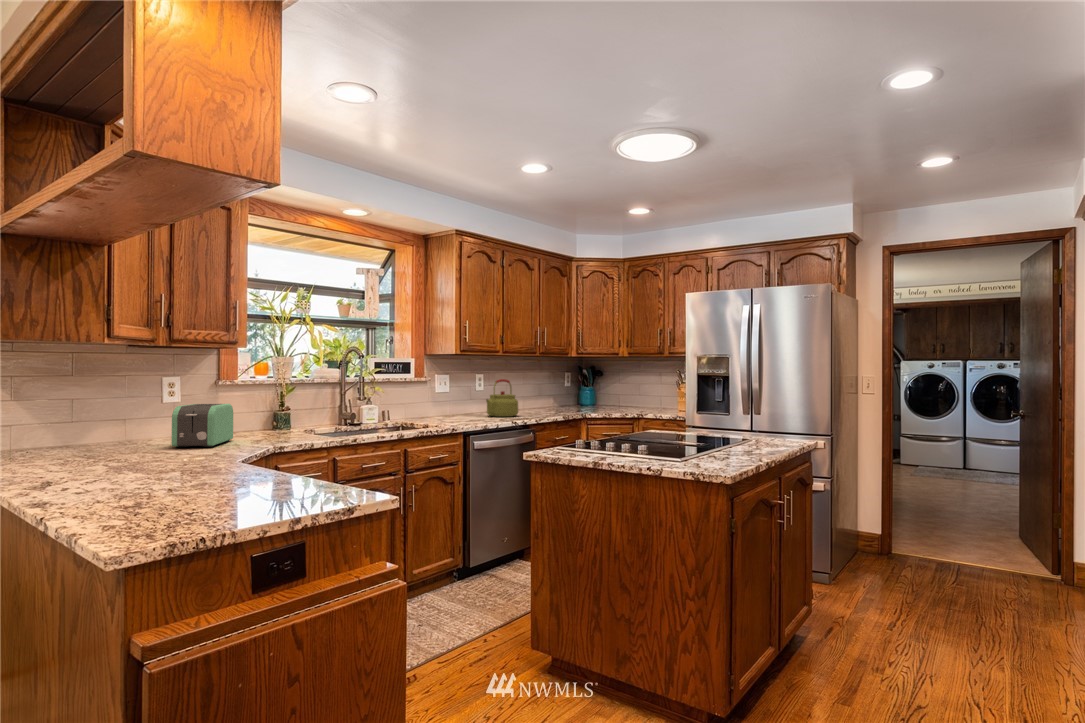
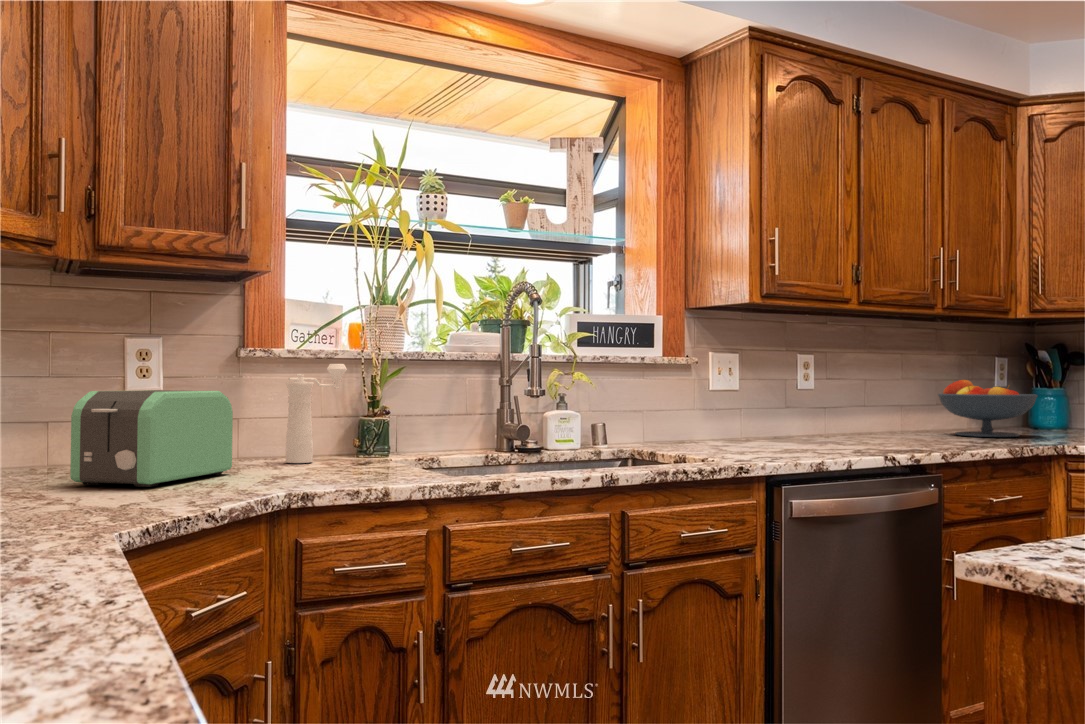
kettle: present [486,379,518,417] -> none [819,362,896,445]
fruit bowl: none [539,385,579,411] -> present [938,380,1037,437]
pepper mill: none [246,387,272,435] -> present [286,364,347,463]

